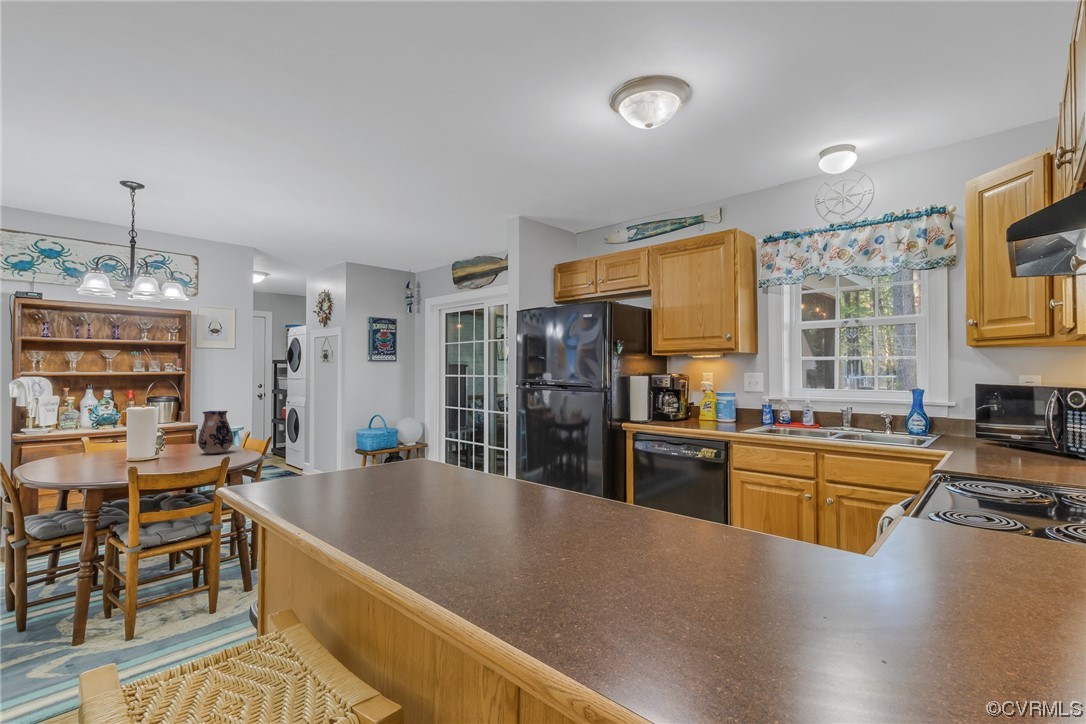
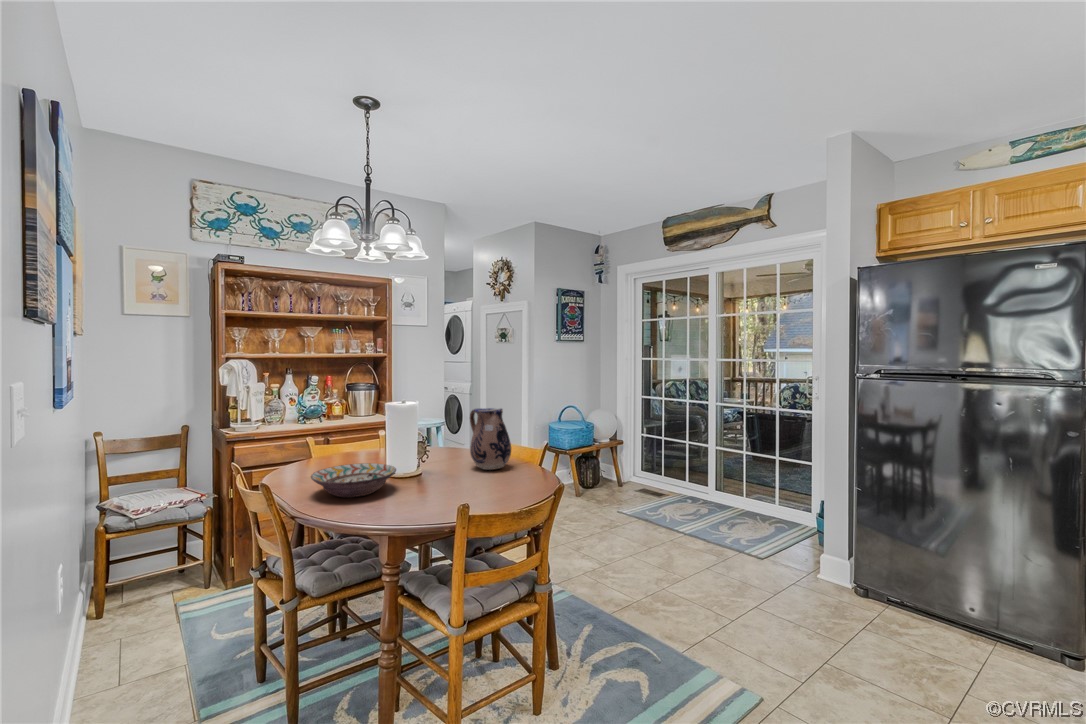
decorative bowl: none [50,448,123,468] -> present [311,463,396,497]

